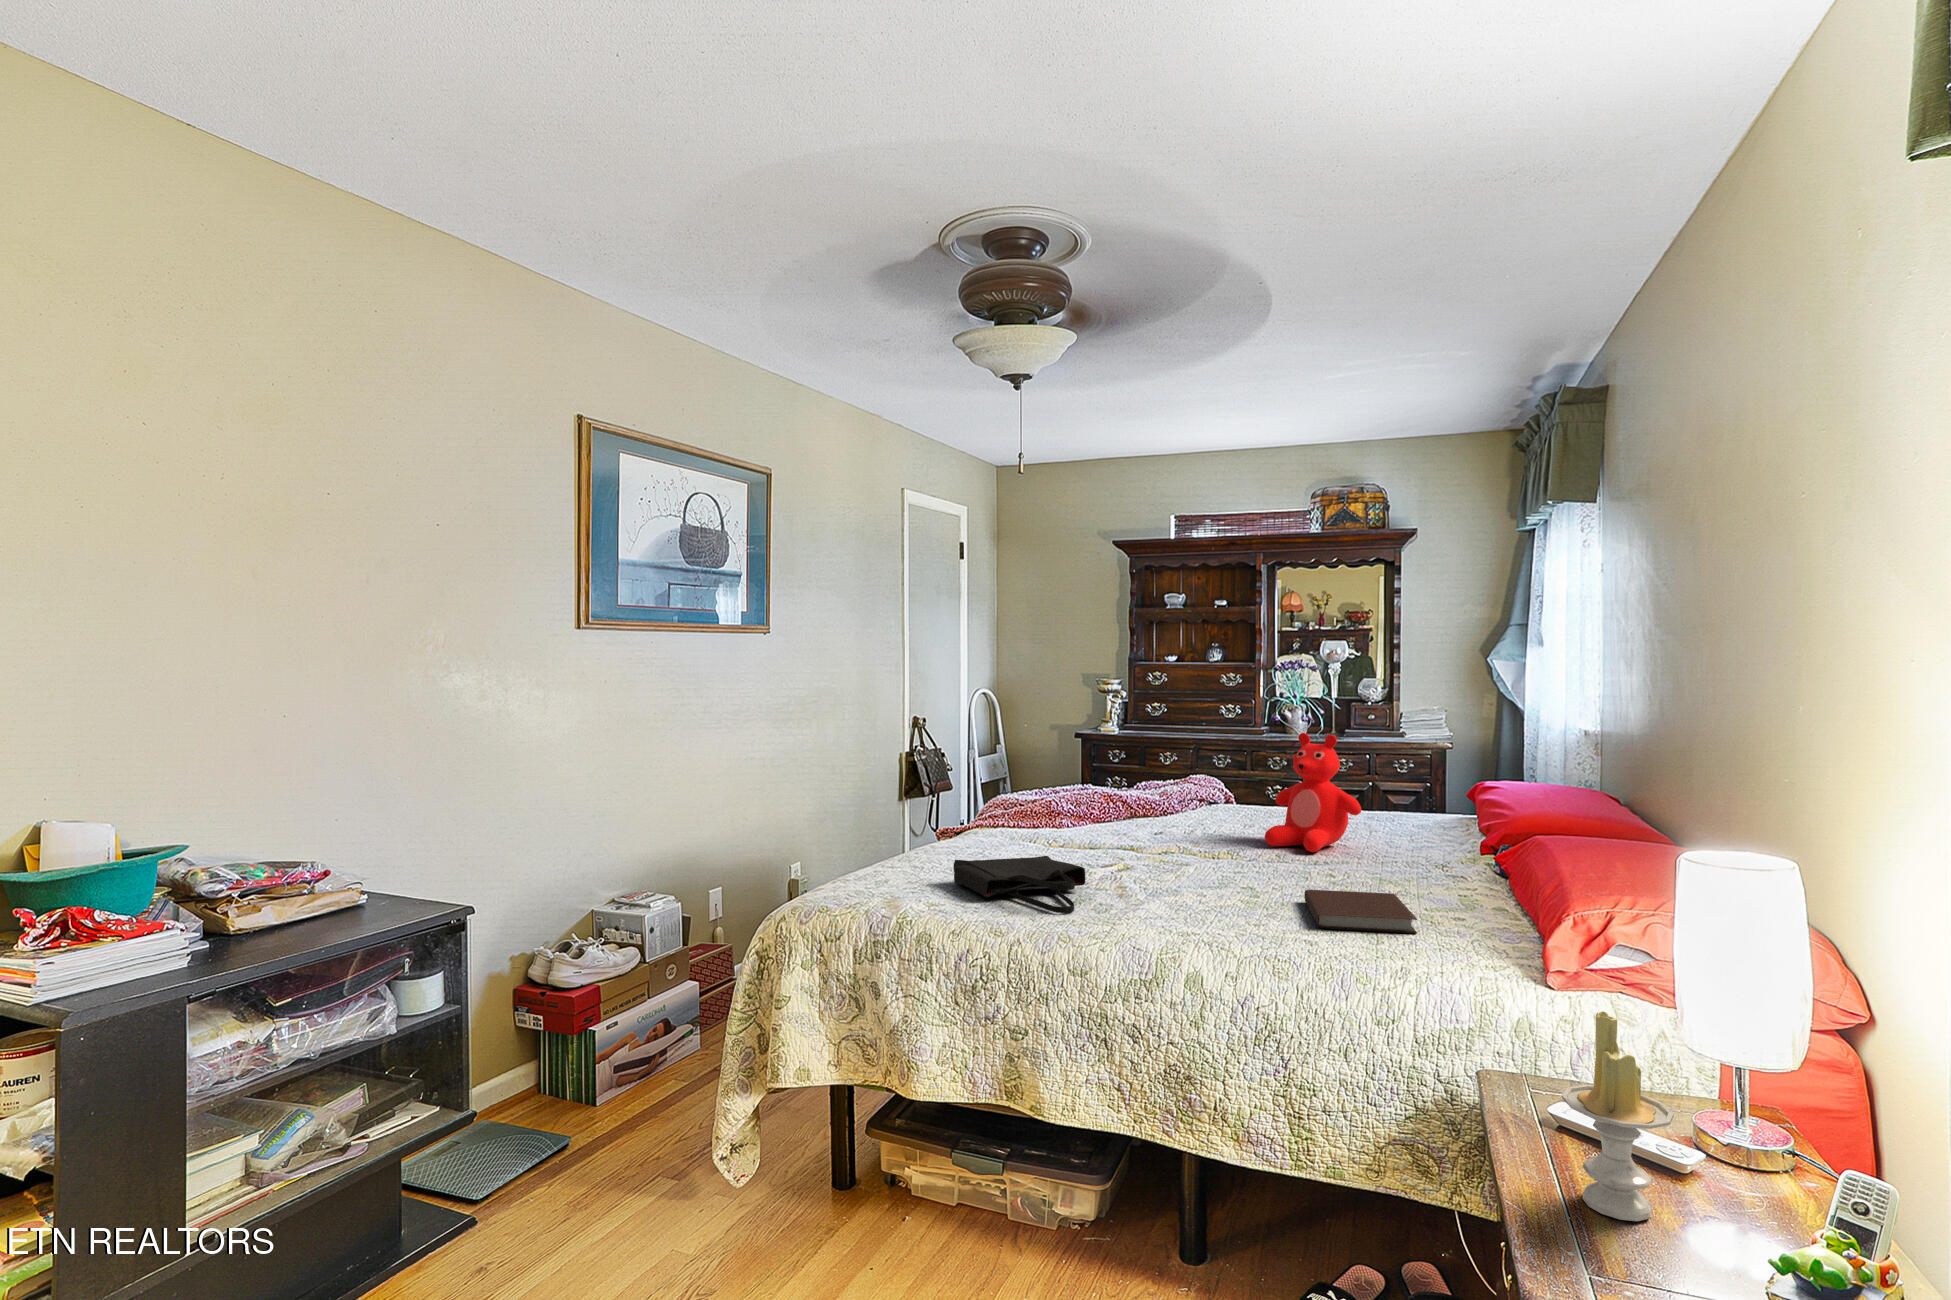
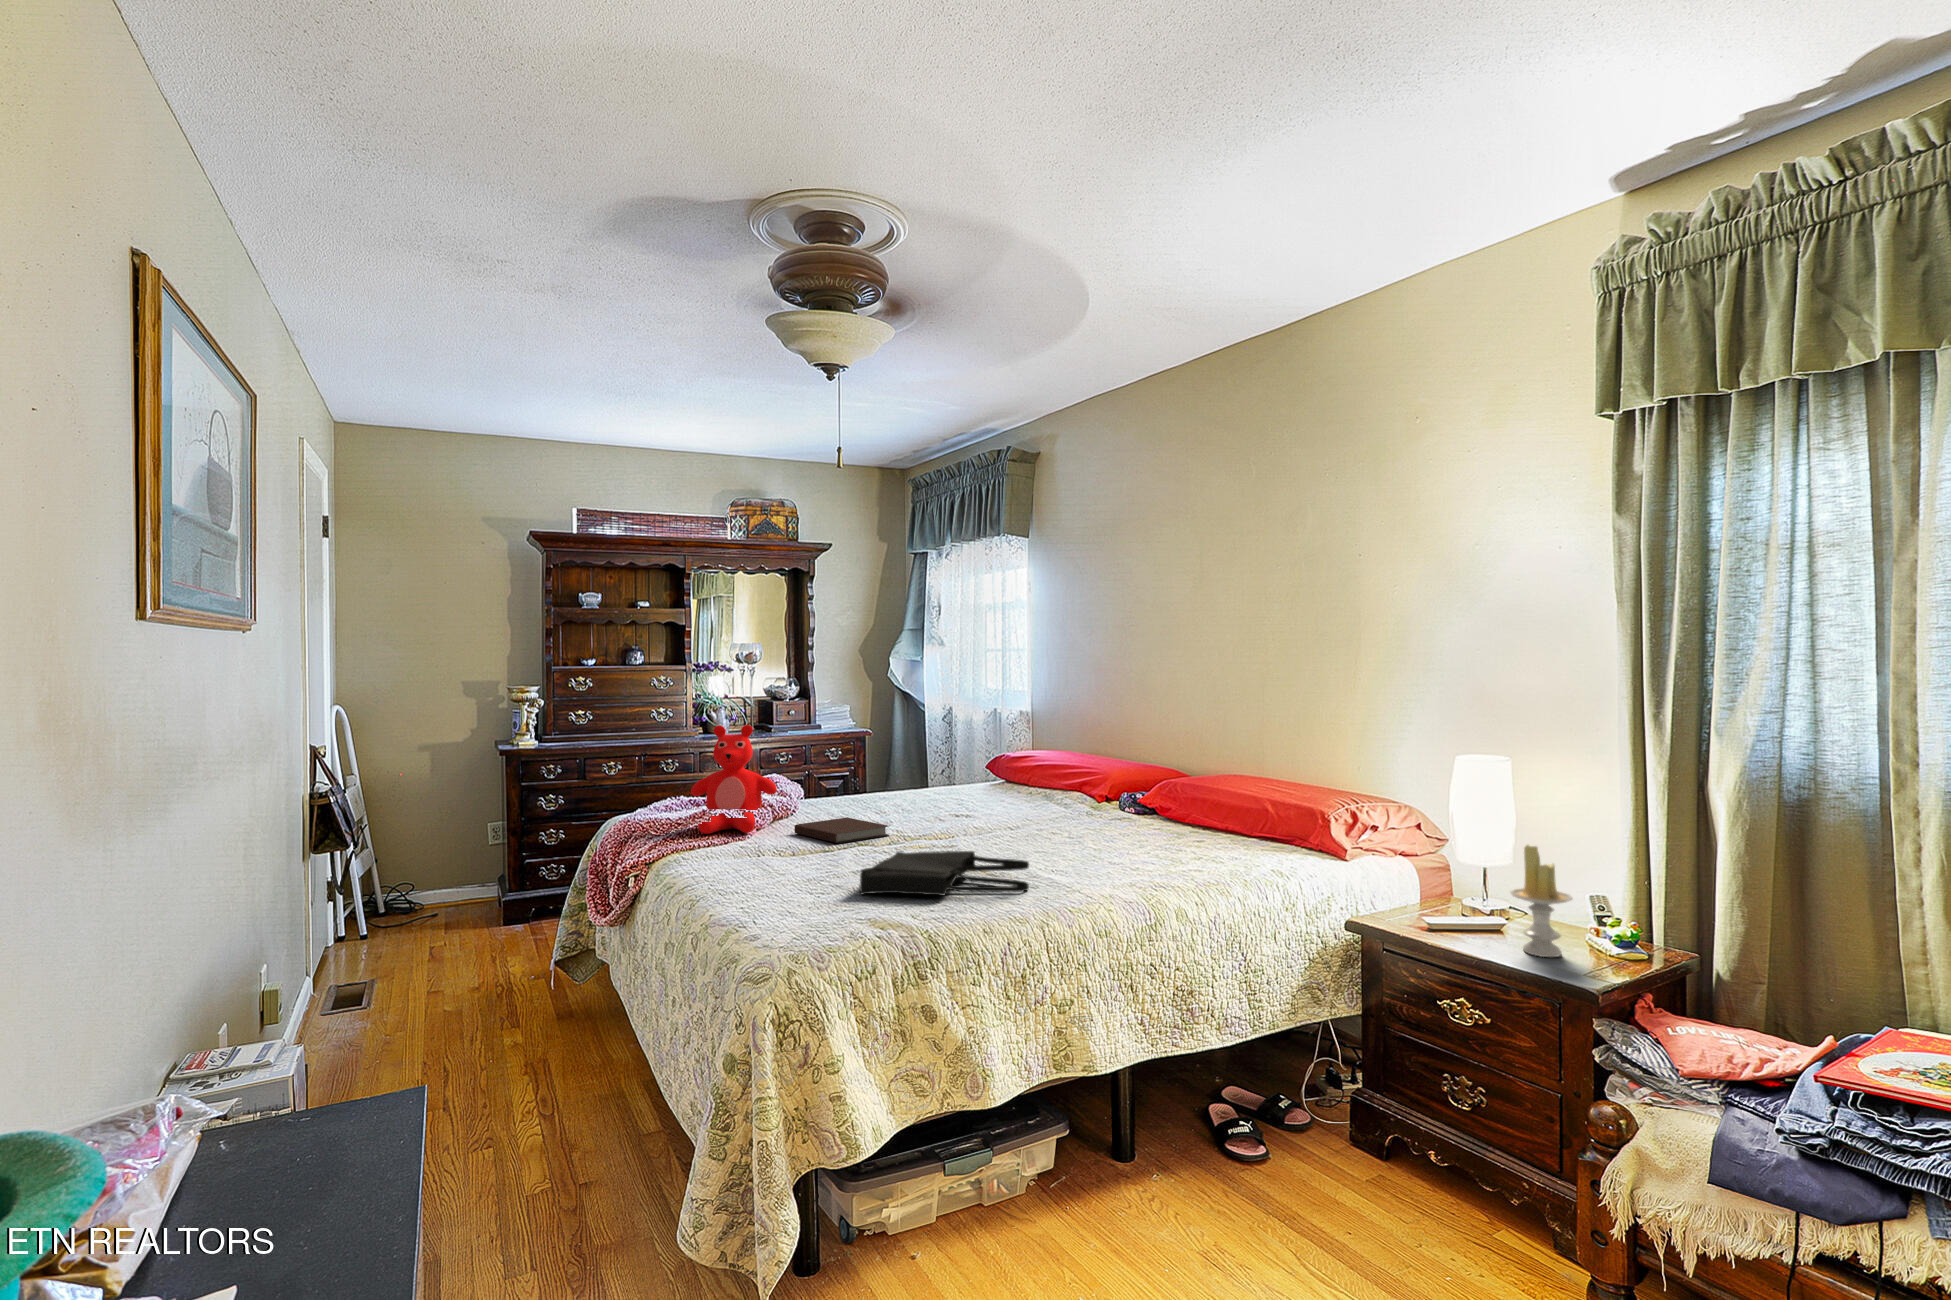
teddy bear: present [1265,733,1361,852] -> present [691,725,777,834]
notebook: present [1304,890,1417,933] -> present [795,817,889,843]

